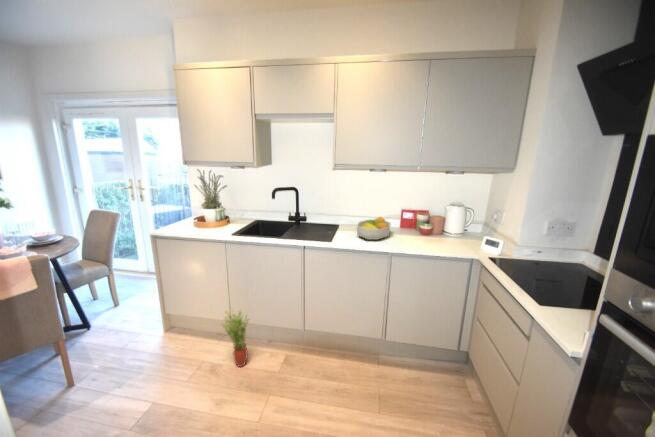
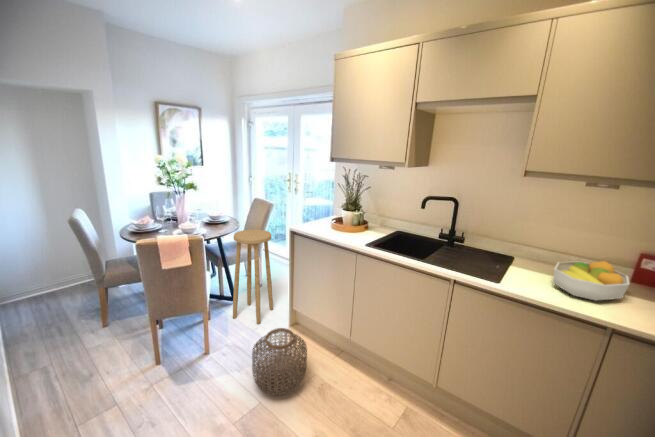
stool: none [78,242,141,343] -> present [233,229,273,324]
potted plant: present [221,311,250,367] -> none [336,334,370,406]
woven basket: none [134,325,195,389] -> present [252,328,307,396]

